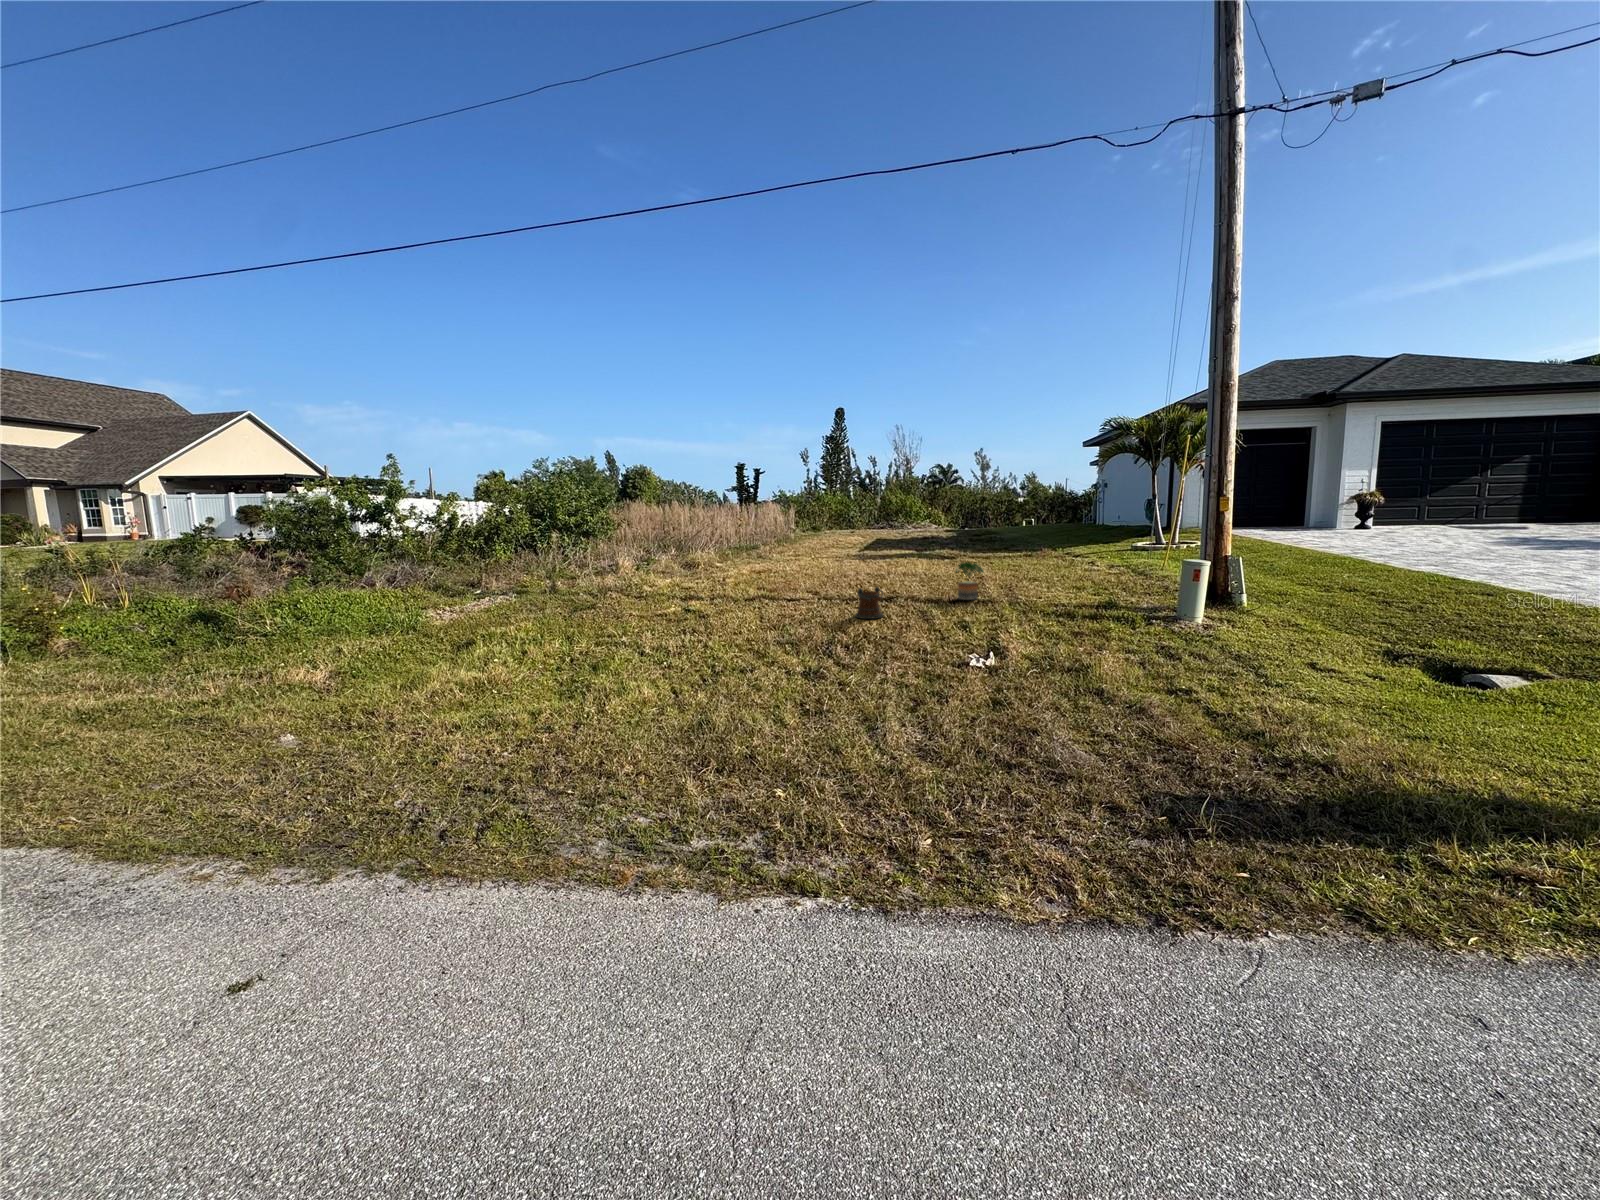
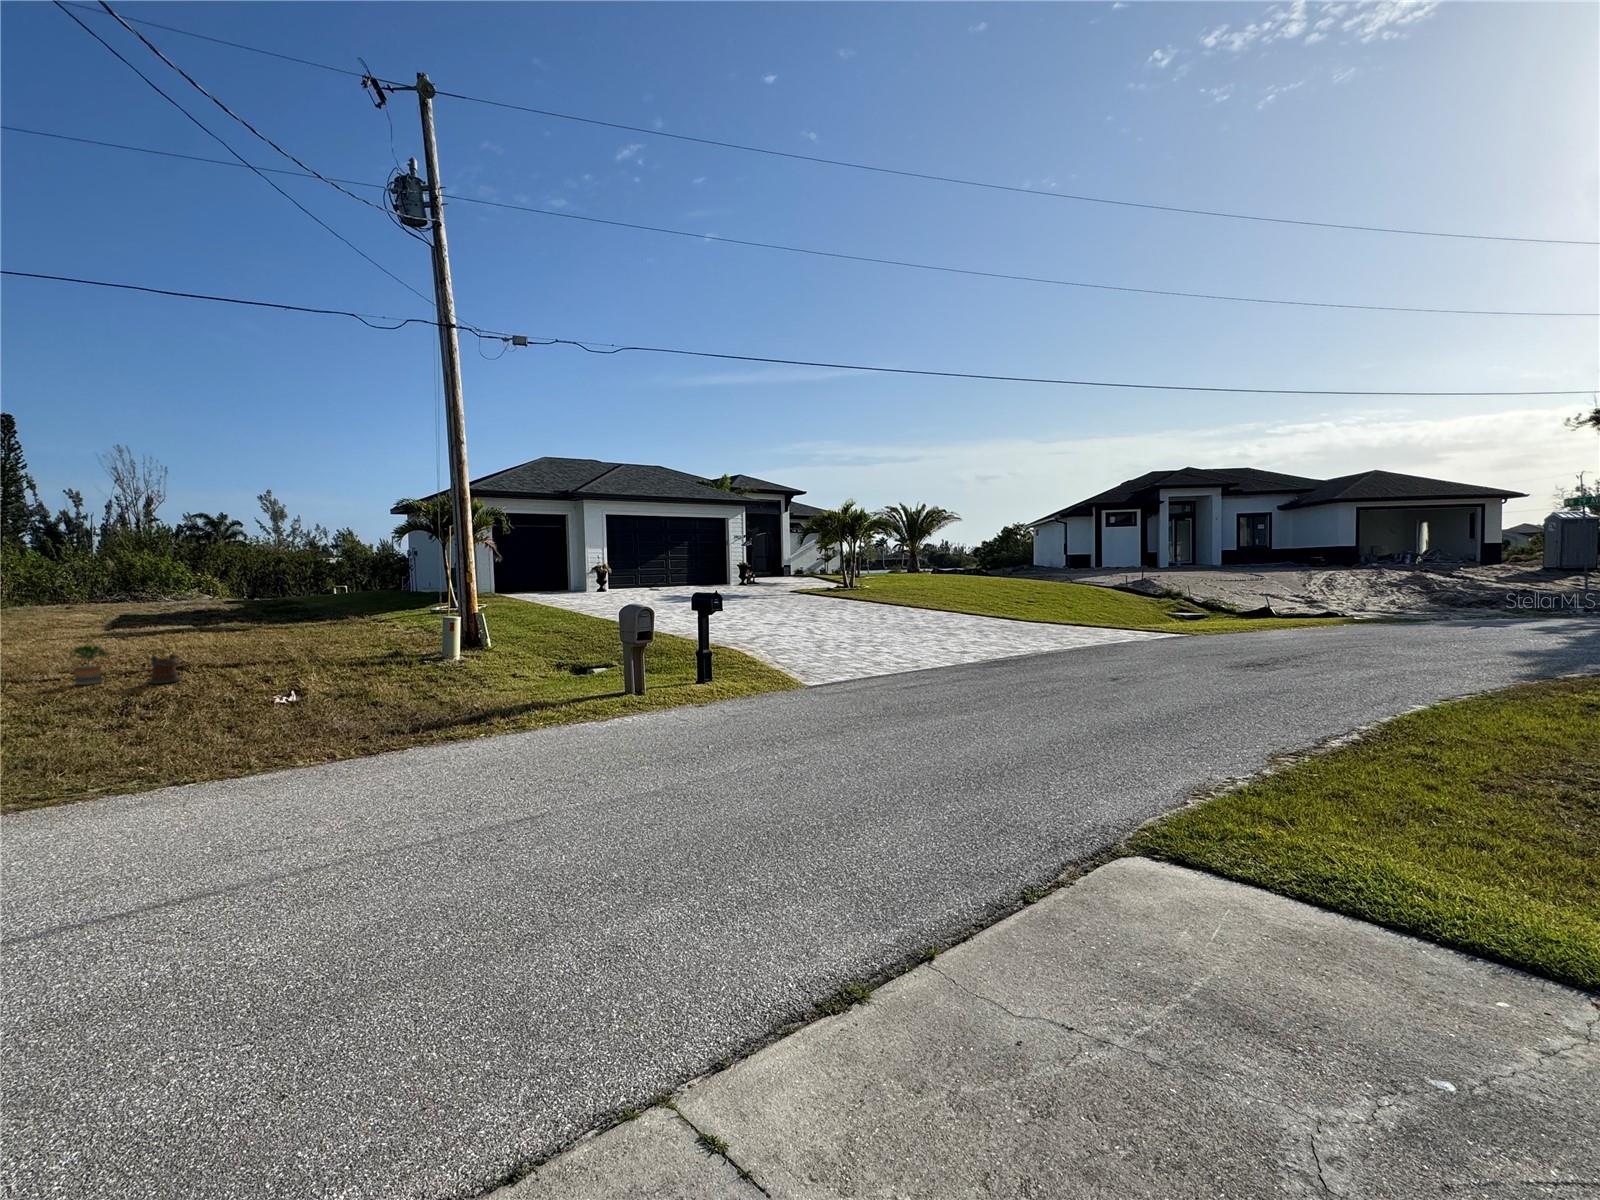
potted tree: present [956,562,983,600] -> present [71,646,107,685]

